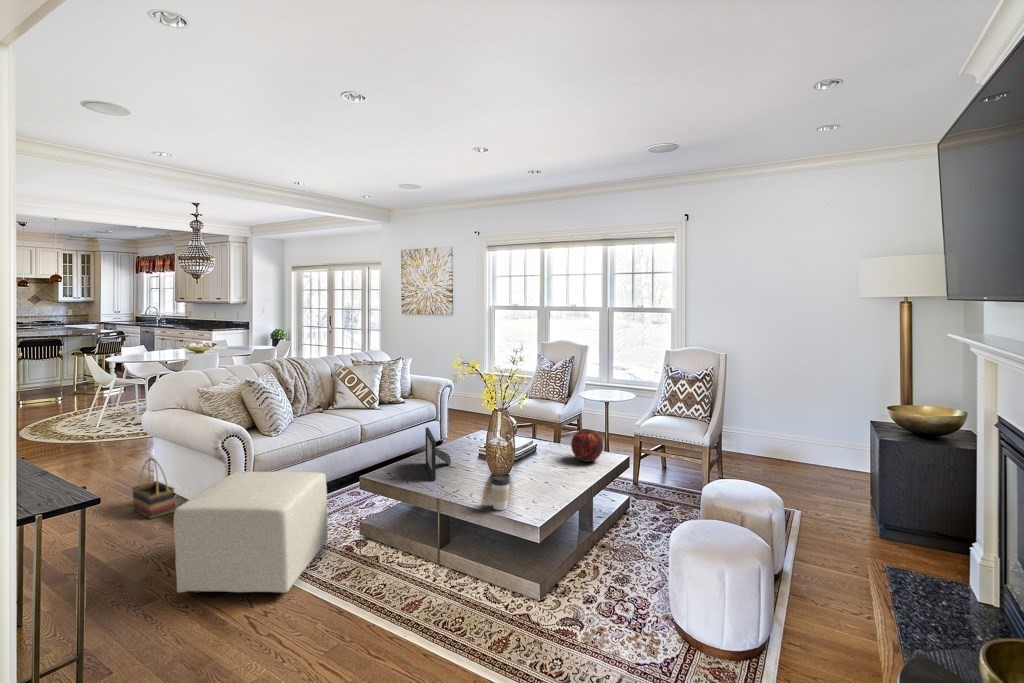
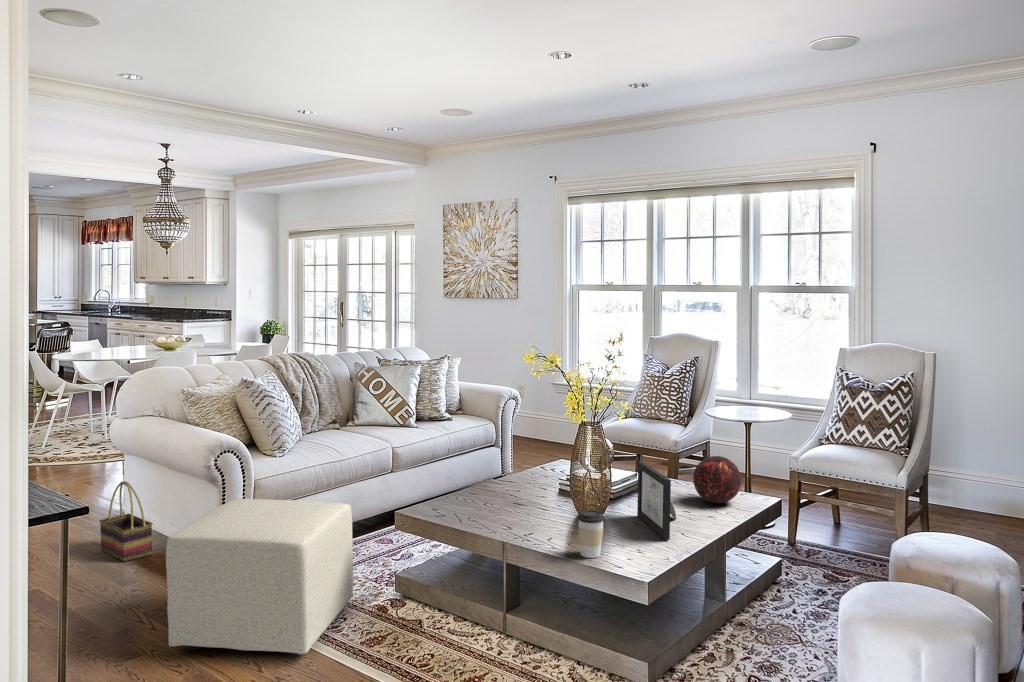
picture frame: present [426,427,451,480] -> present [637,461,676,540]

